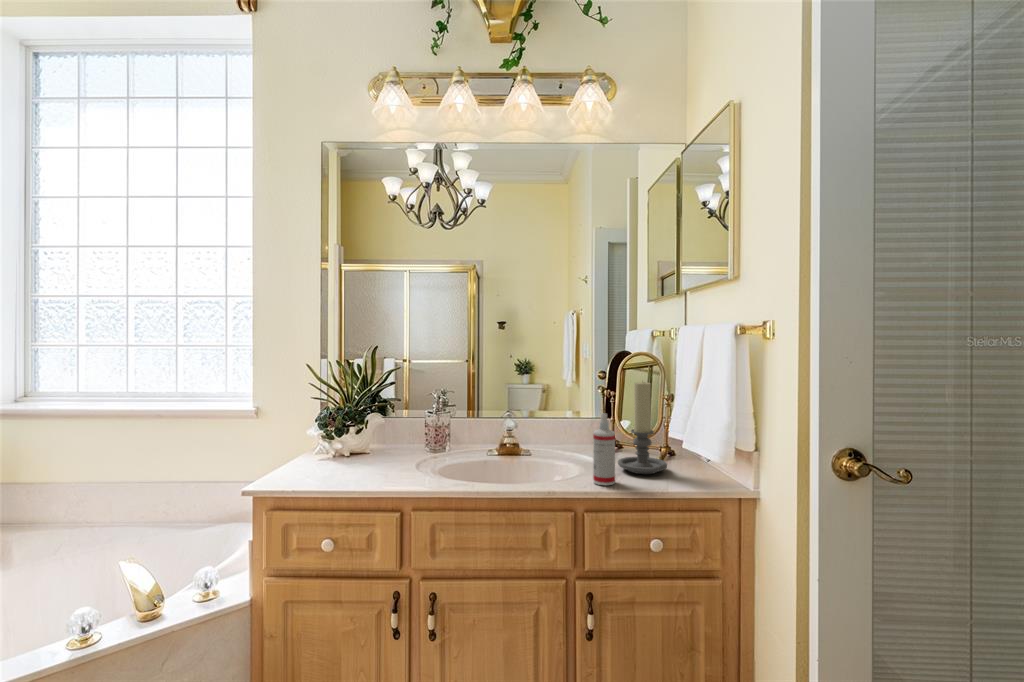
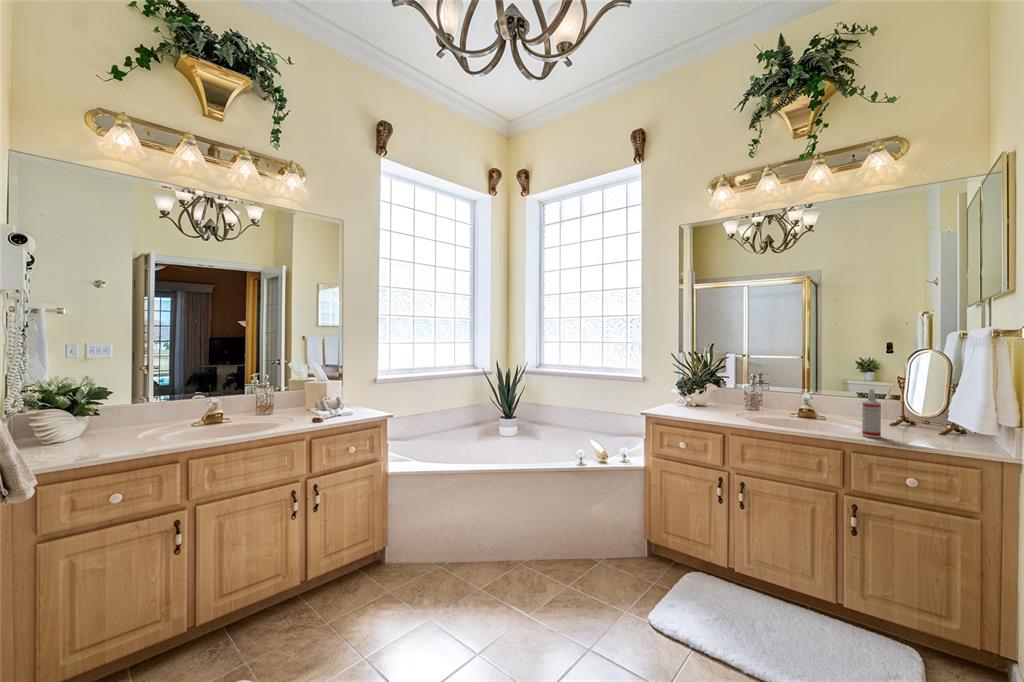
candle holder: present [618,382,667,474] -> none [892,370,940,438]

